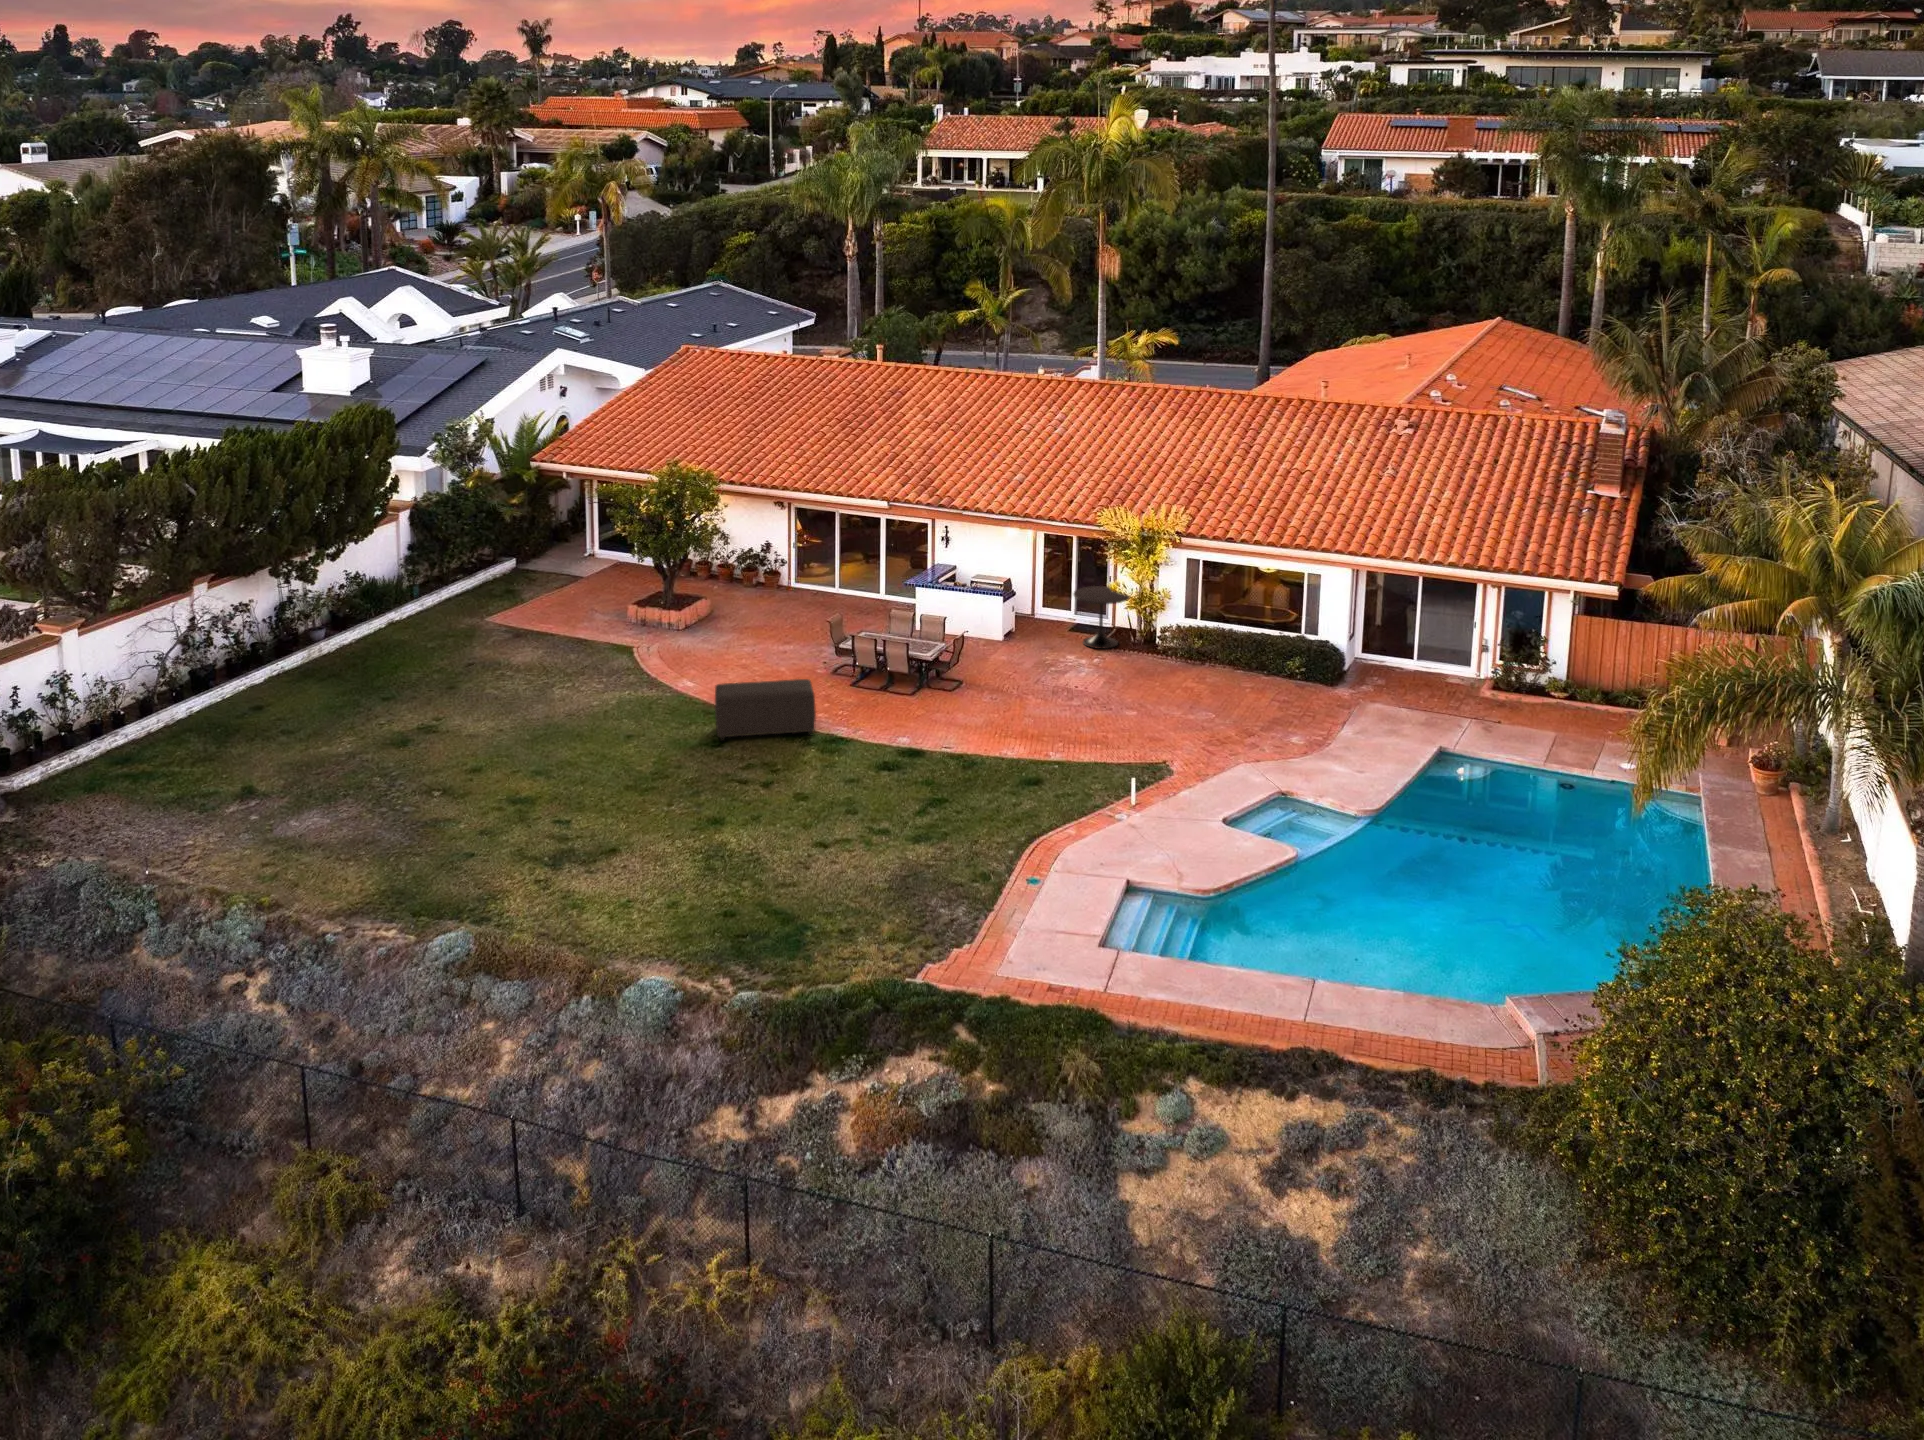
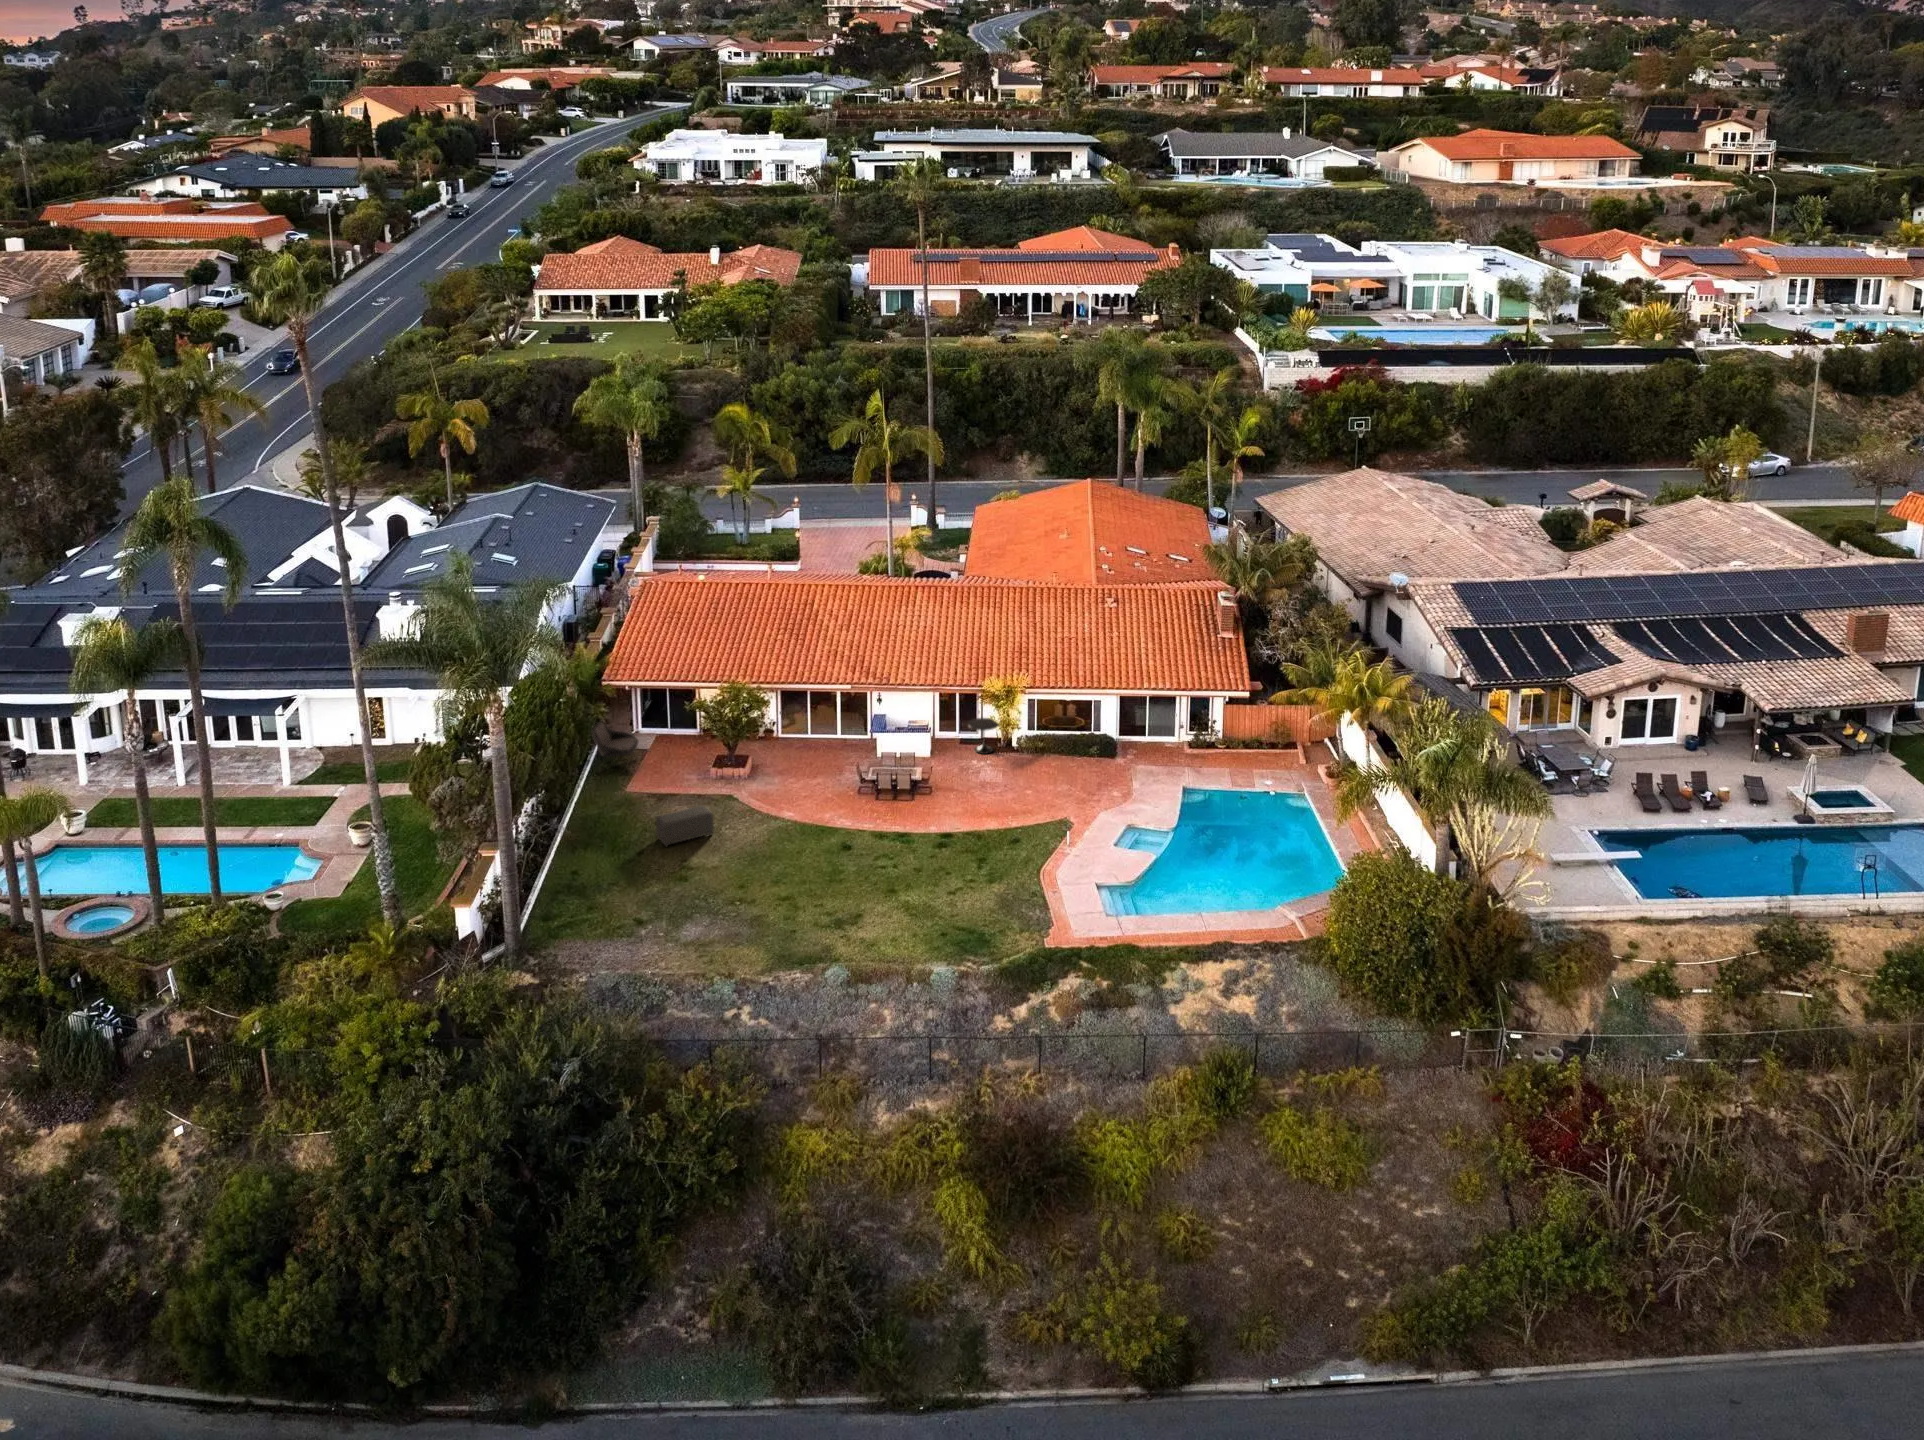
lounge chair: none [463,514,546,601] -> present [592,722,638,773]
ottoman: present [715,679,816,741] -> present [656,805,714,847]

